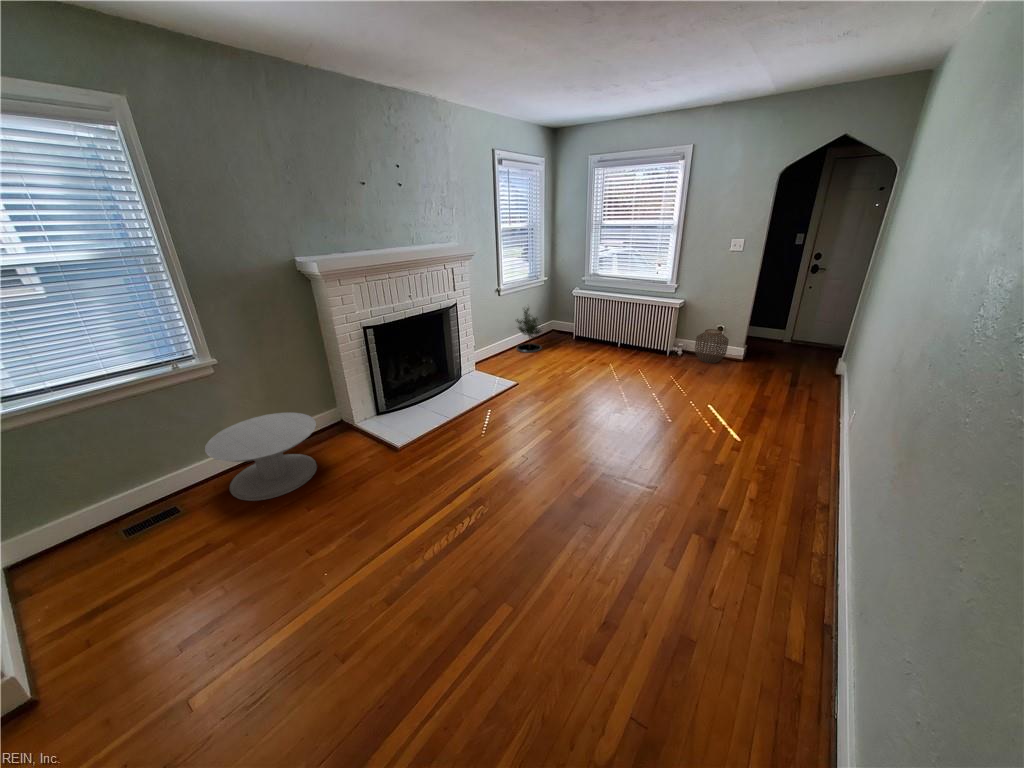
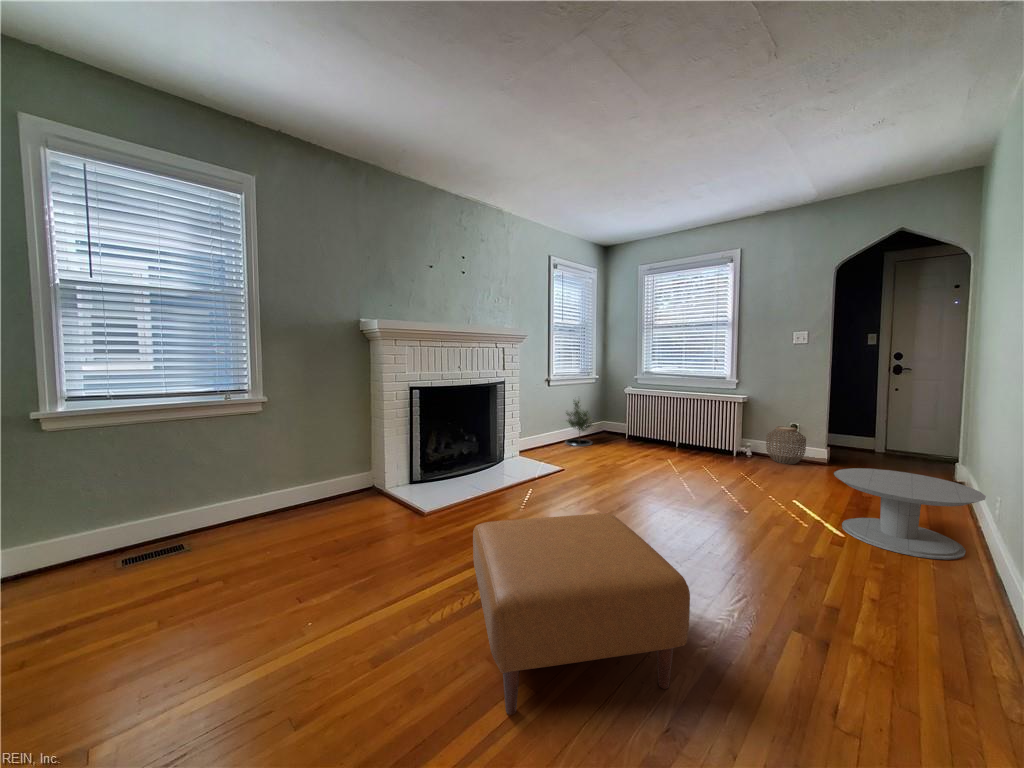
side table: present [205,413,317,501] -> present [834,468,986,560]
ottoman: none [452,461,622,625] -> present [473,513,690,715]

